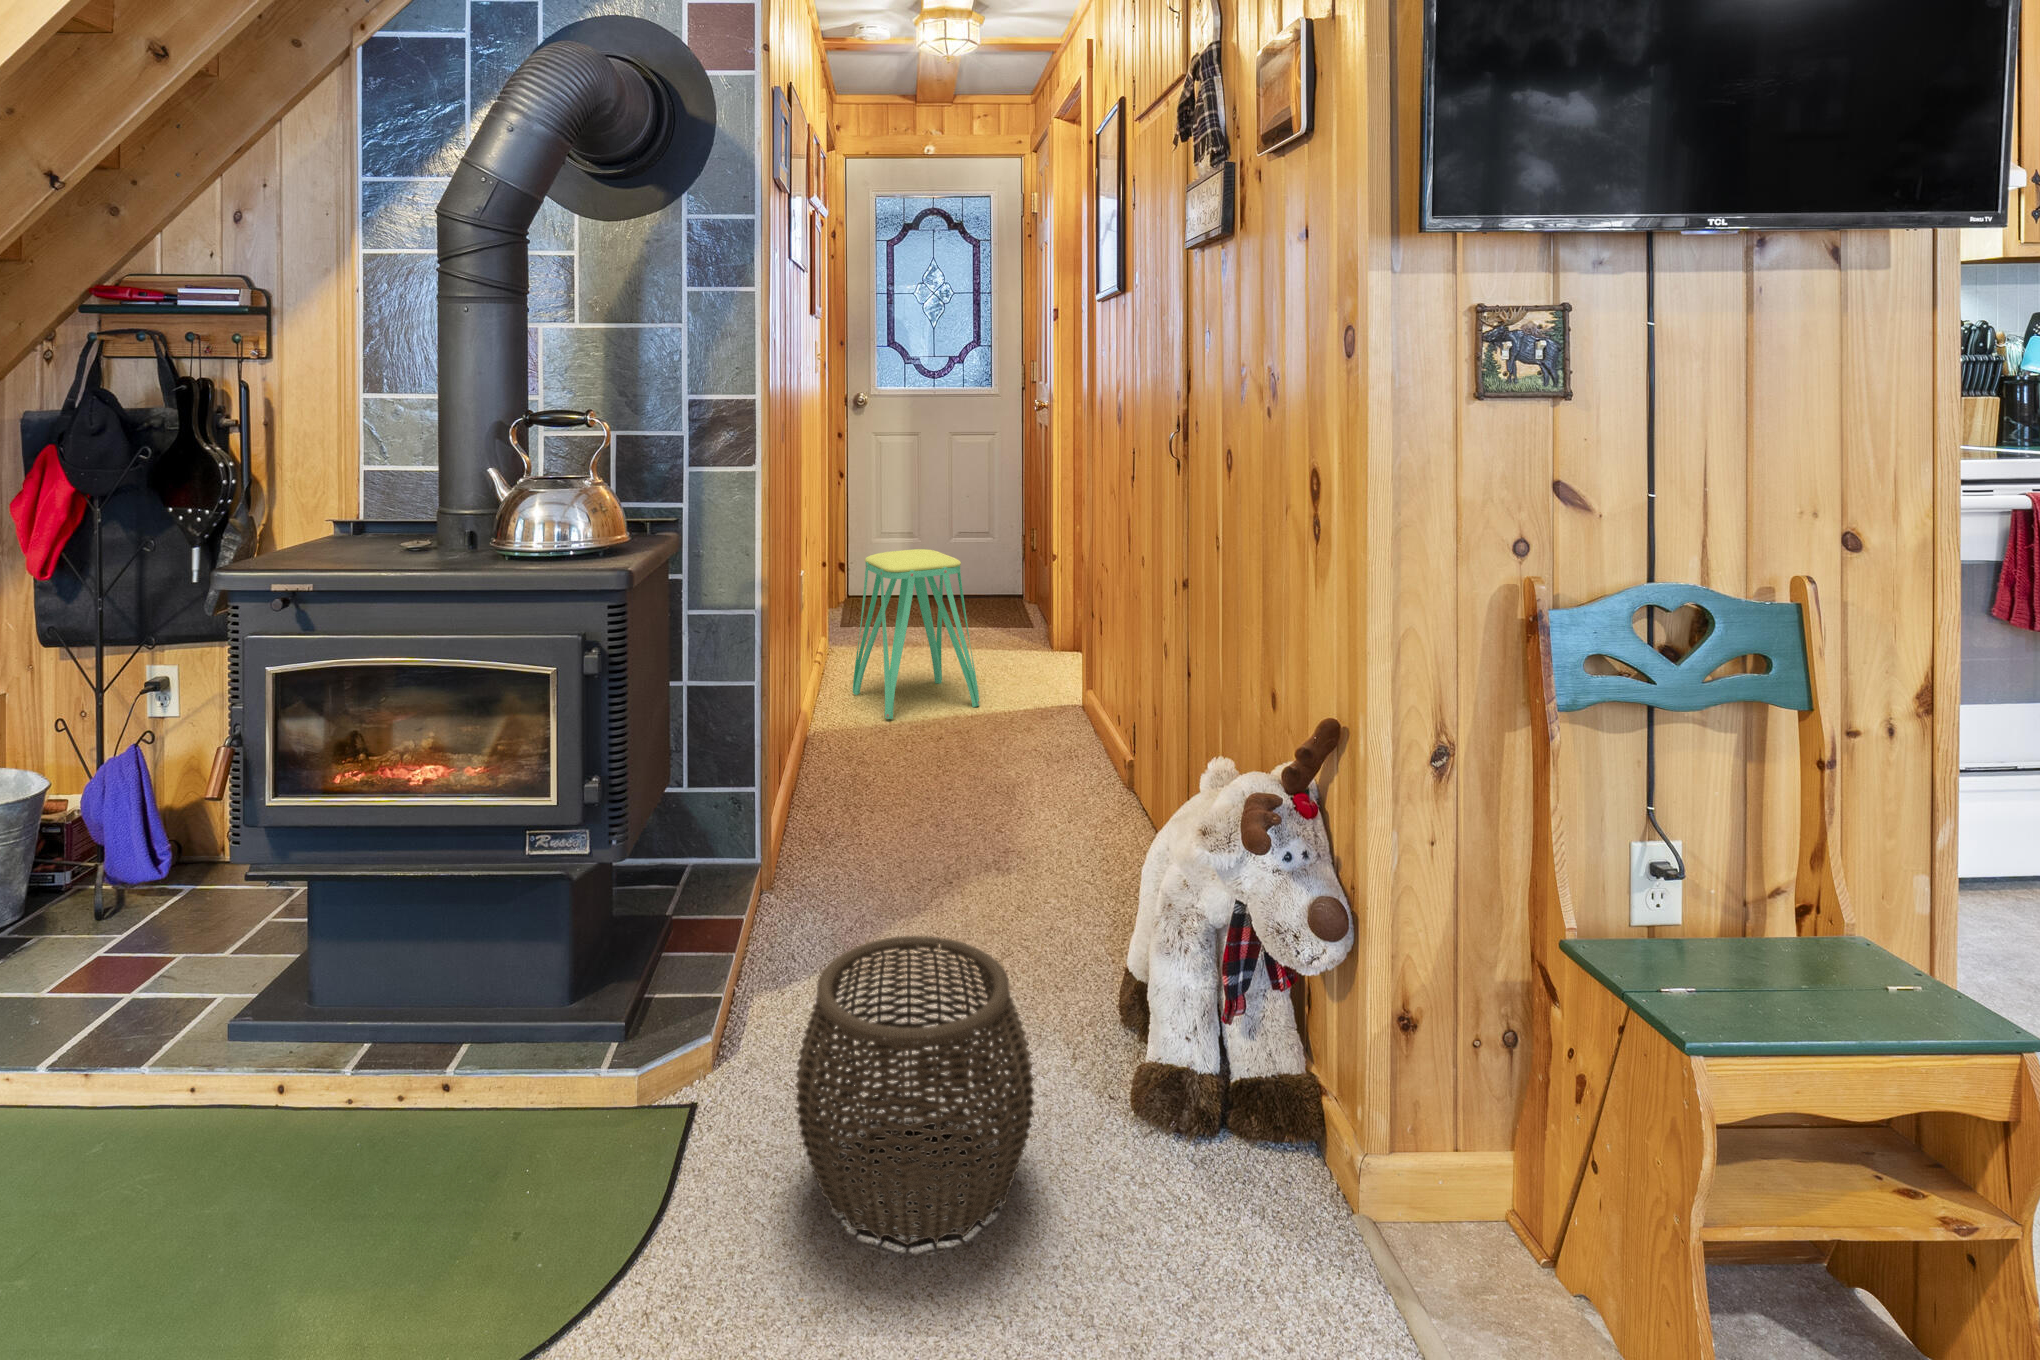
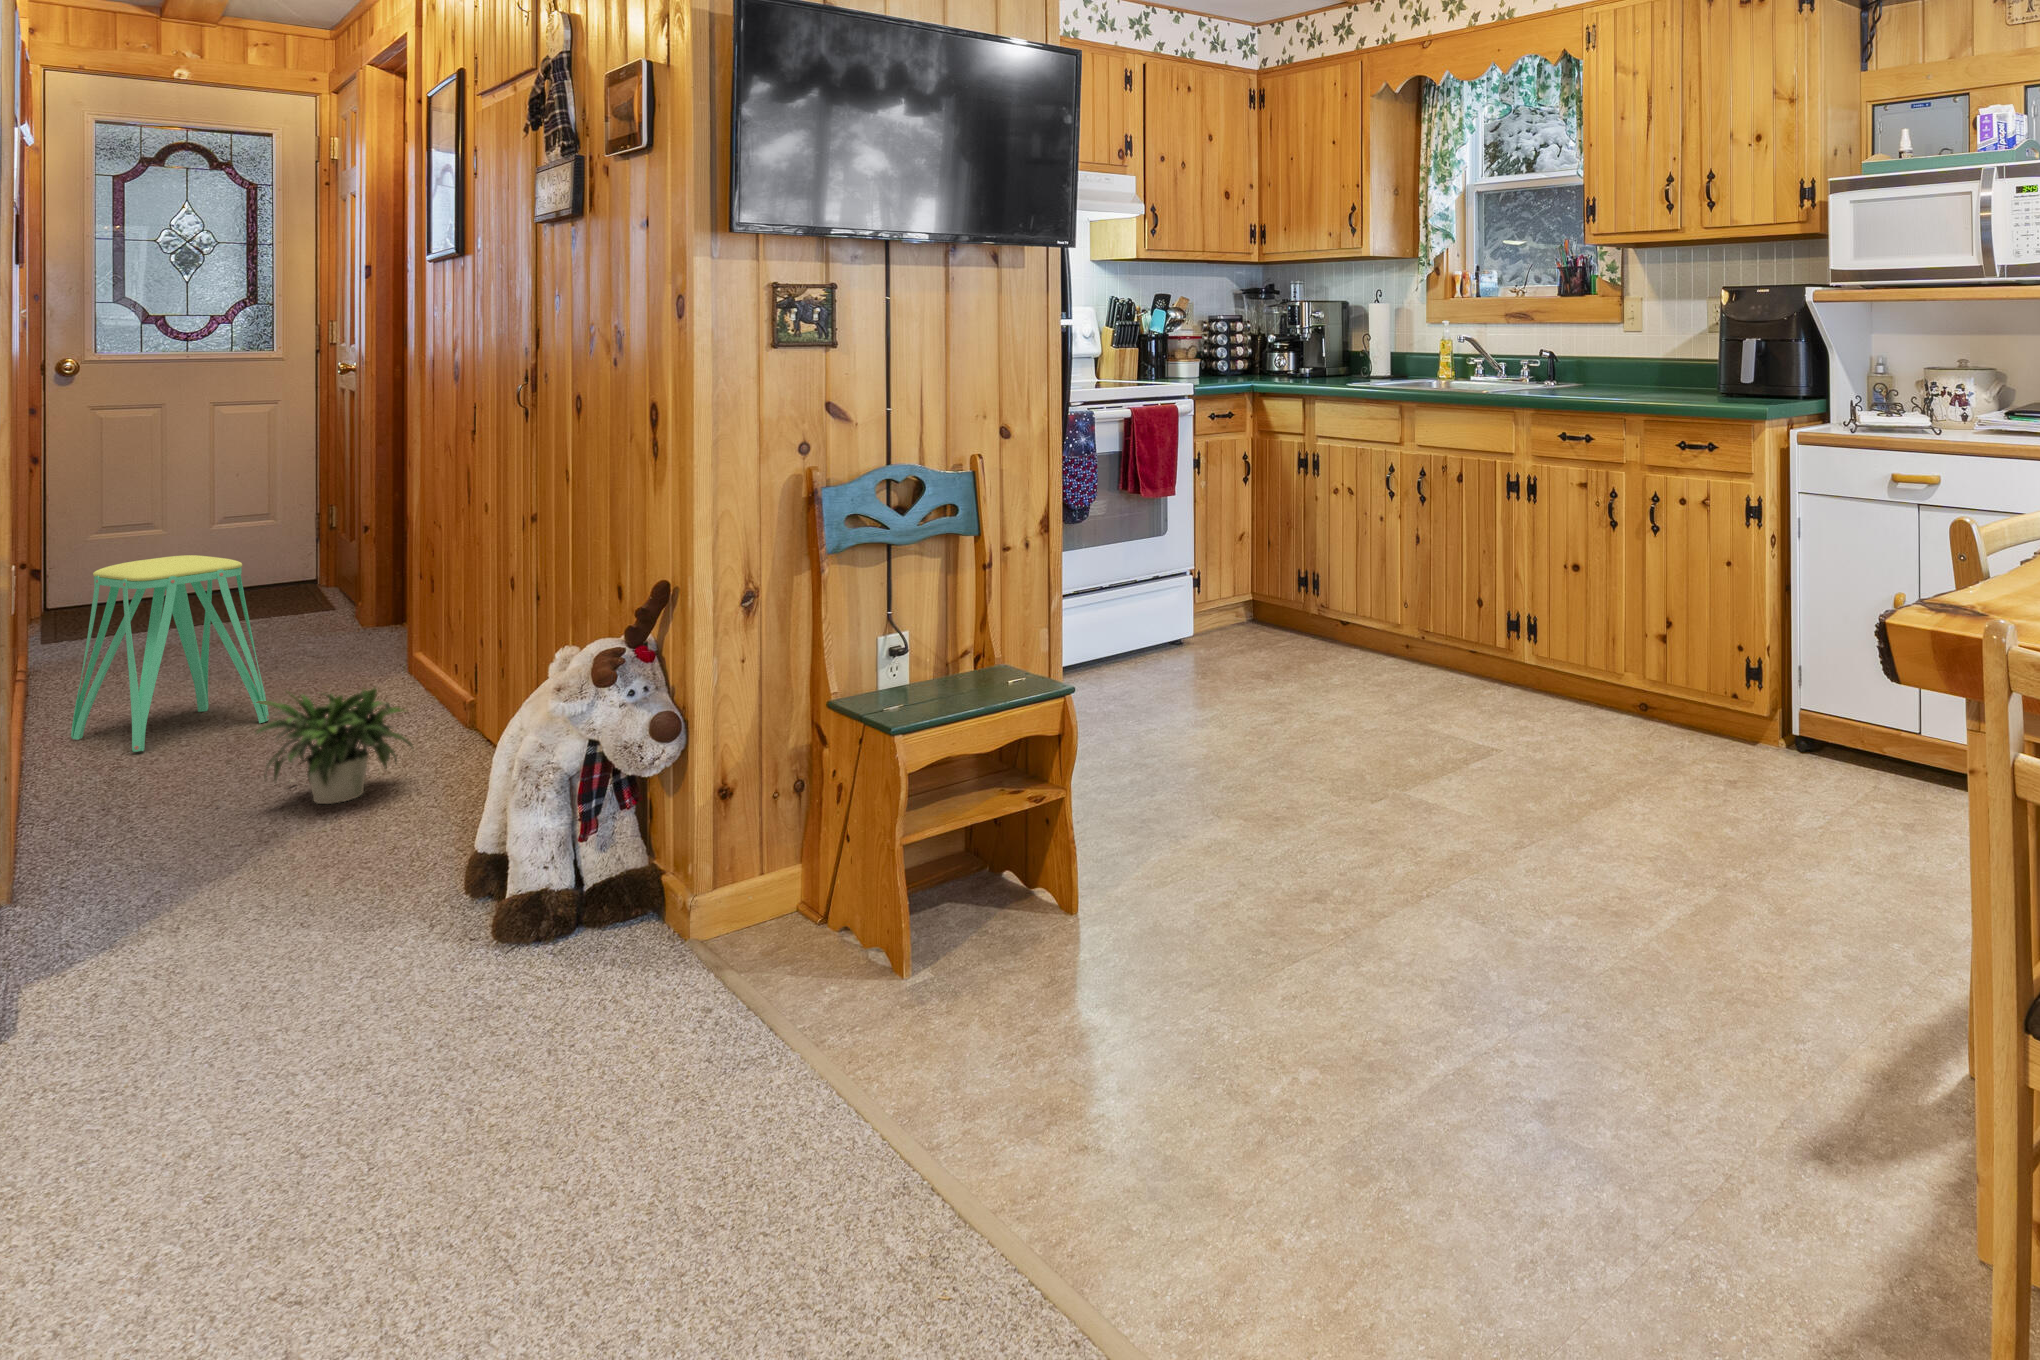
potted plant: none [925,704,1078,826] -> present [217,688,414,804]
woven basket: present [795,936,1034,1245] -> none [138,829,406,1077]

